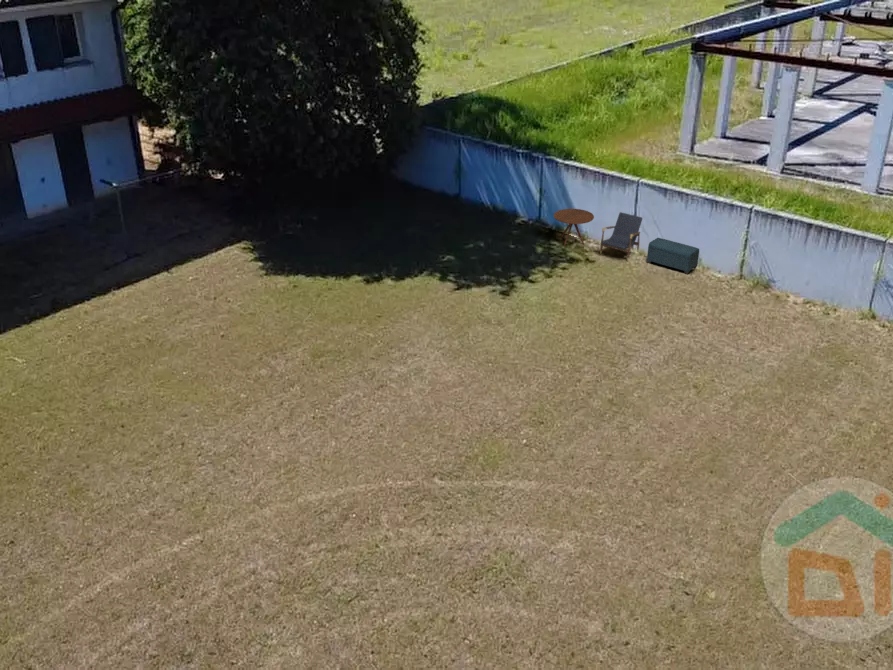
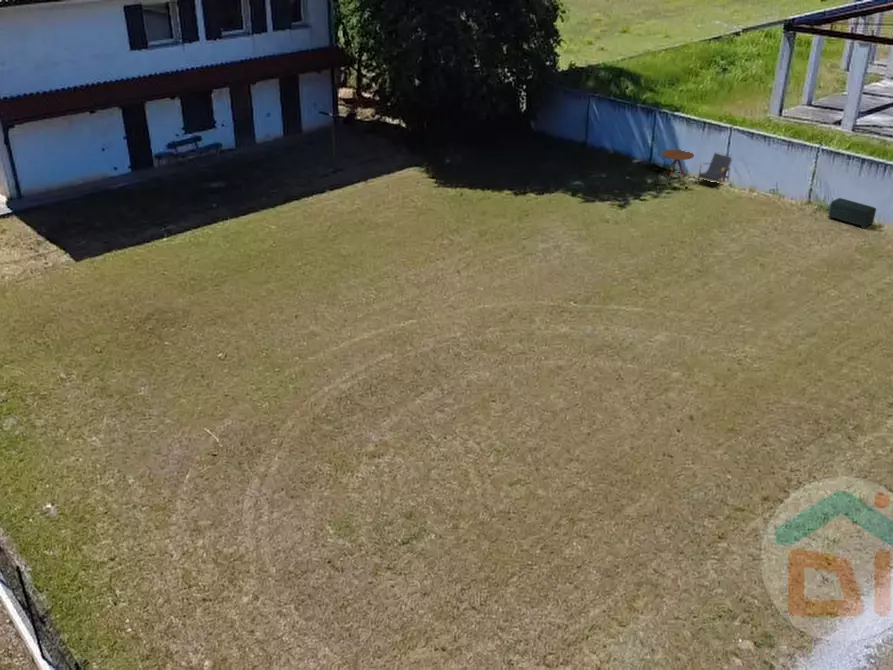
bench: present [647,238,699,274] -> present [828,198,876,229]

